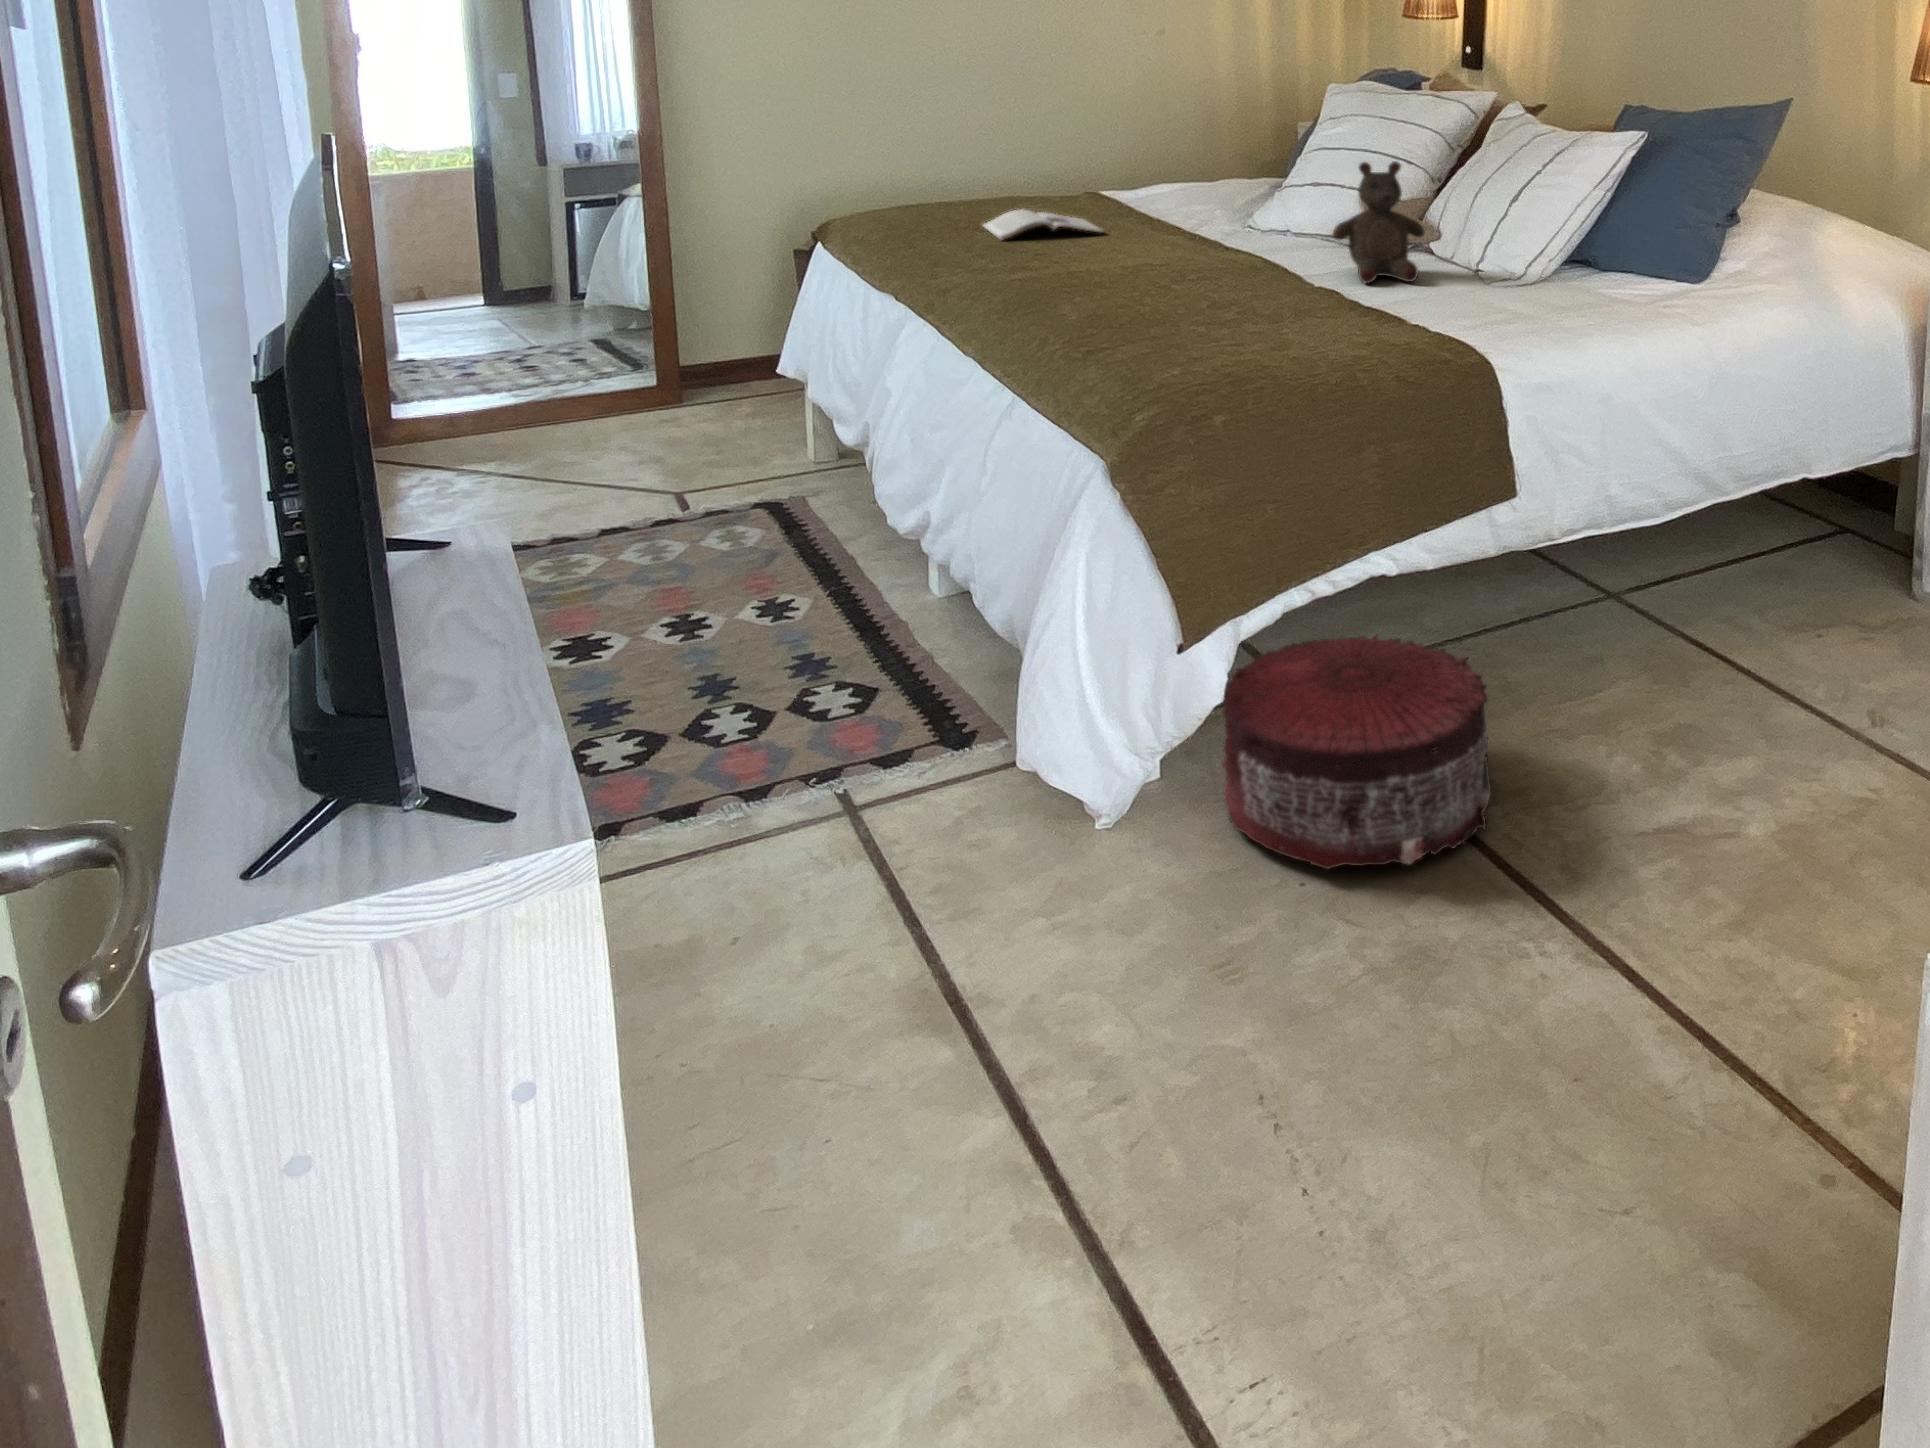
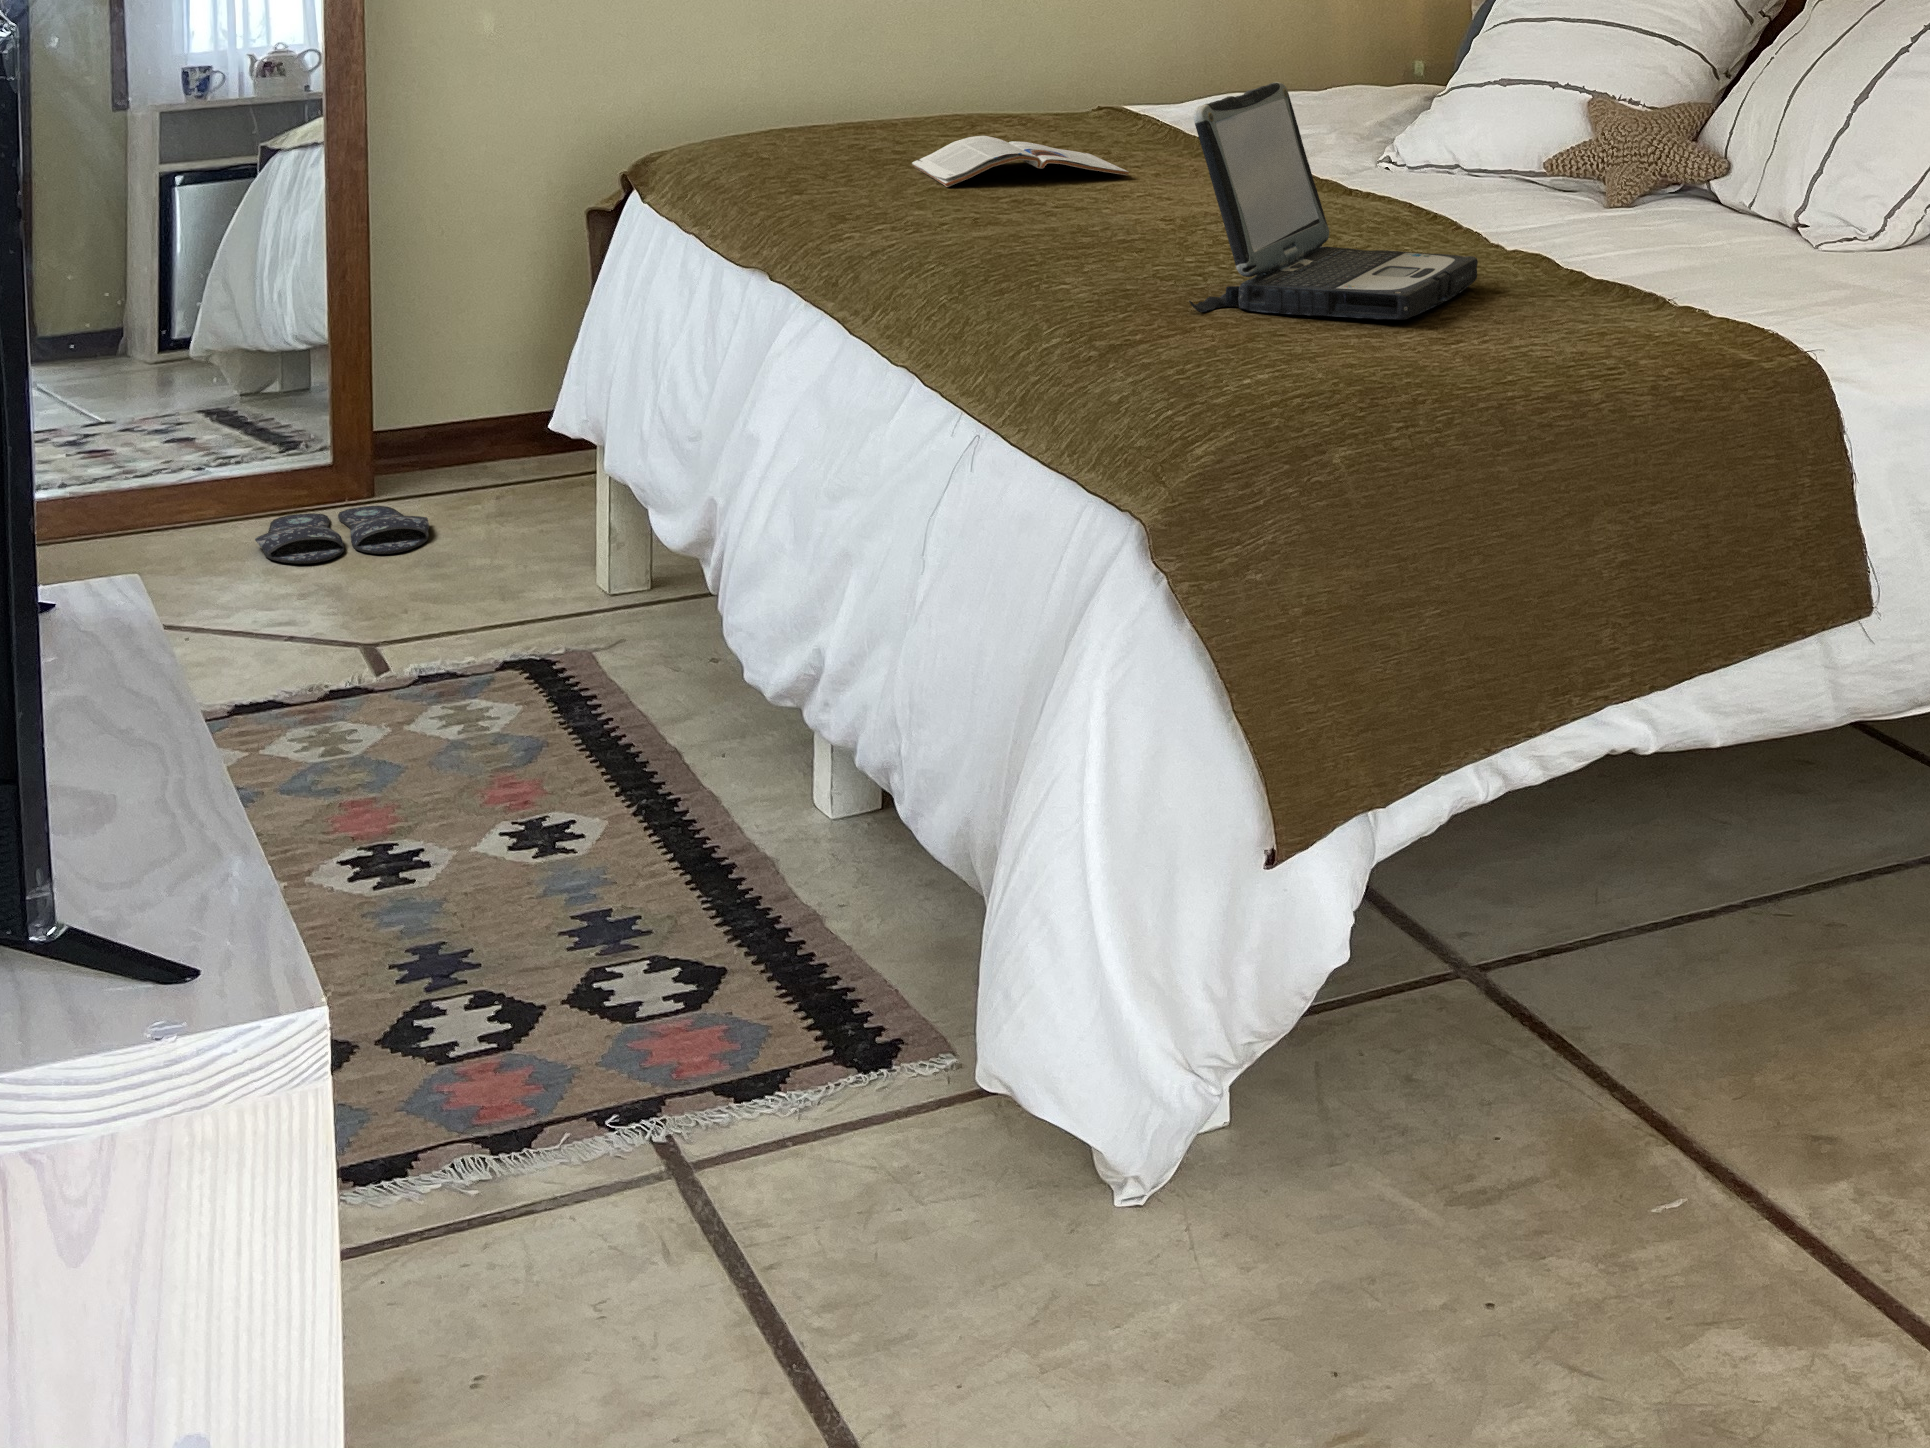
stuffed bear: present [1333,161,1425,284] -> none [1536,35,1702,252]
laptop: none [1135,191,1299,330] -> present [1189,82,1478,320]
slippers: none [617,406,717,442] -> present [255,506,429,564]
pouf: present [1222,633,1491,869] -> none [1343,858,1828,1269]

